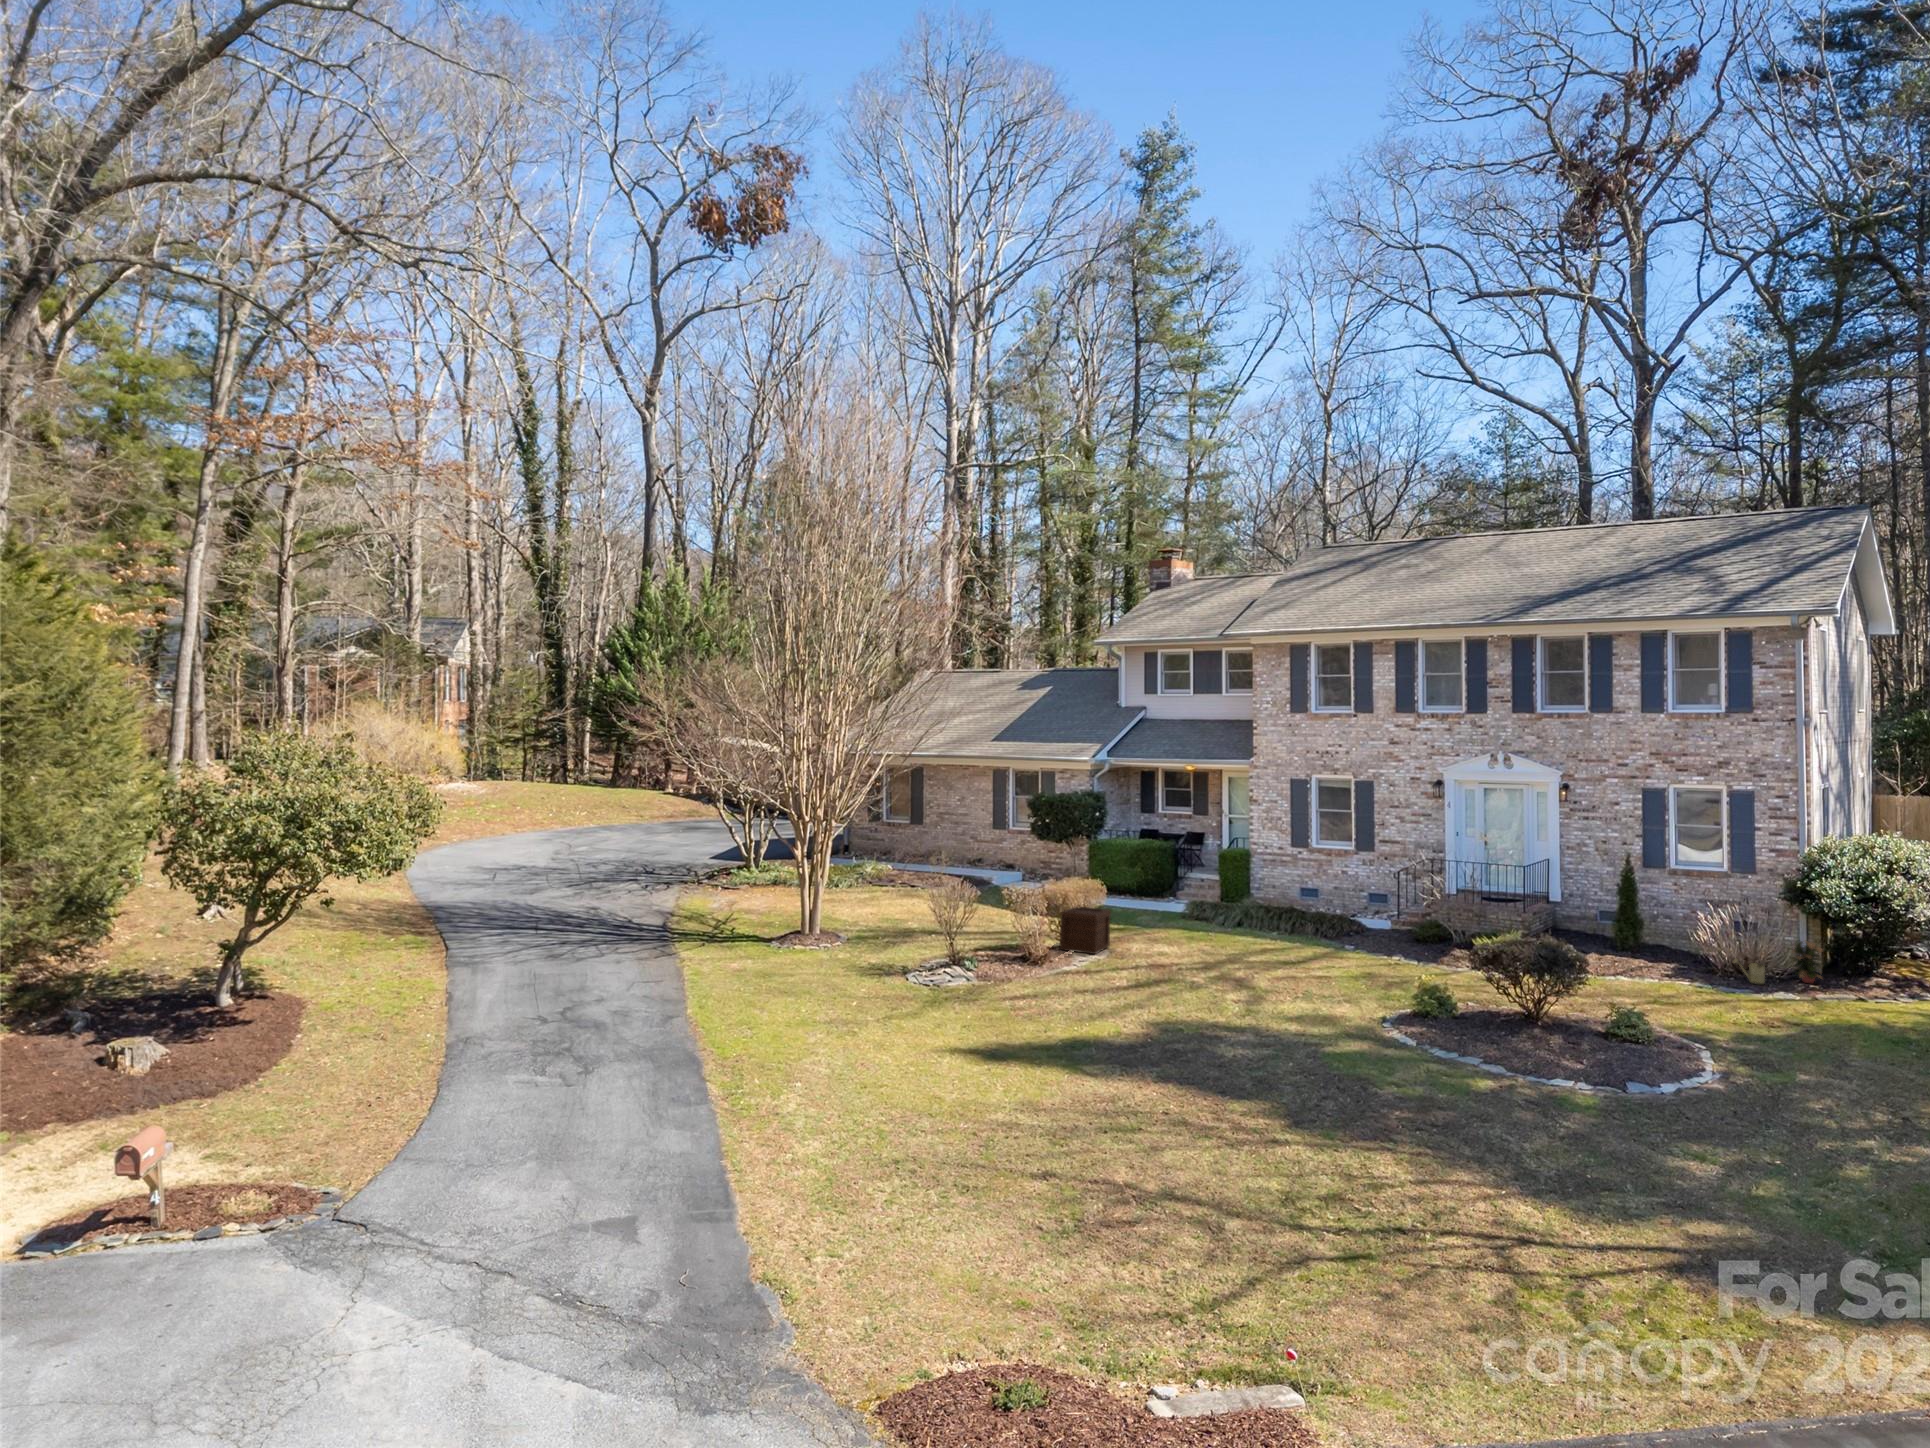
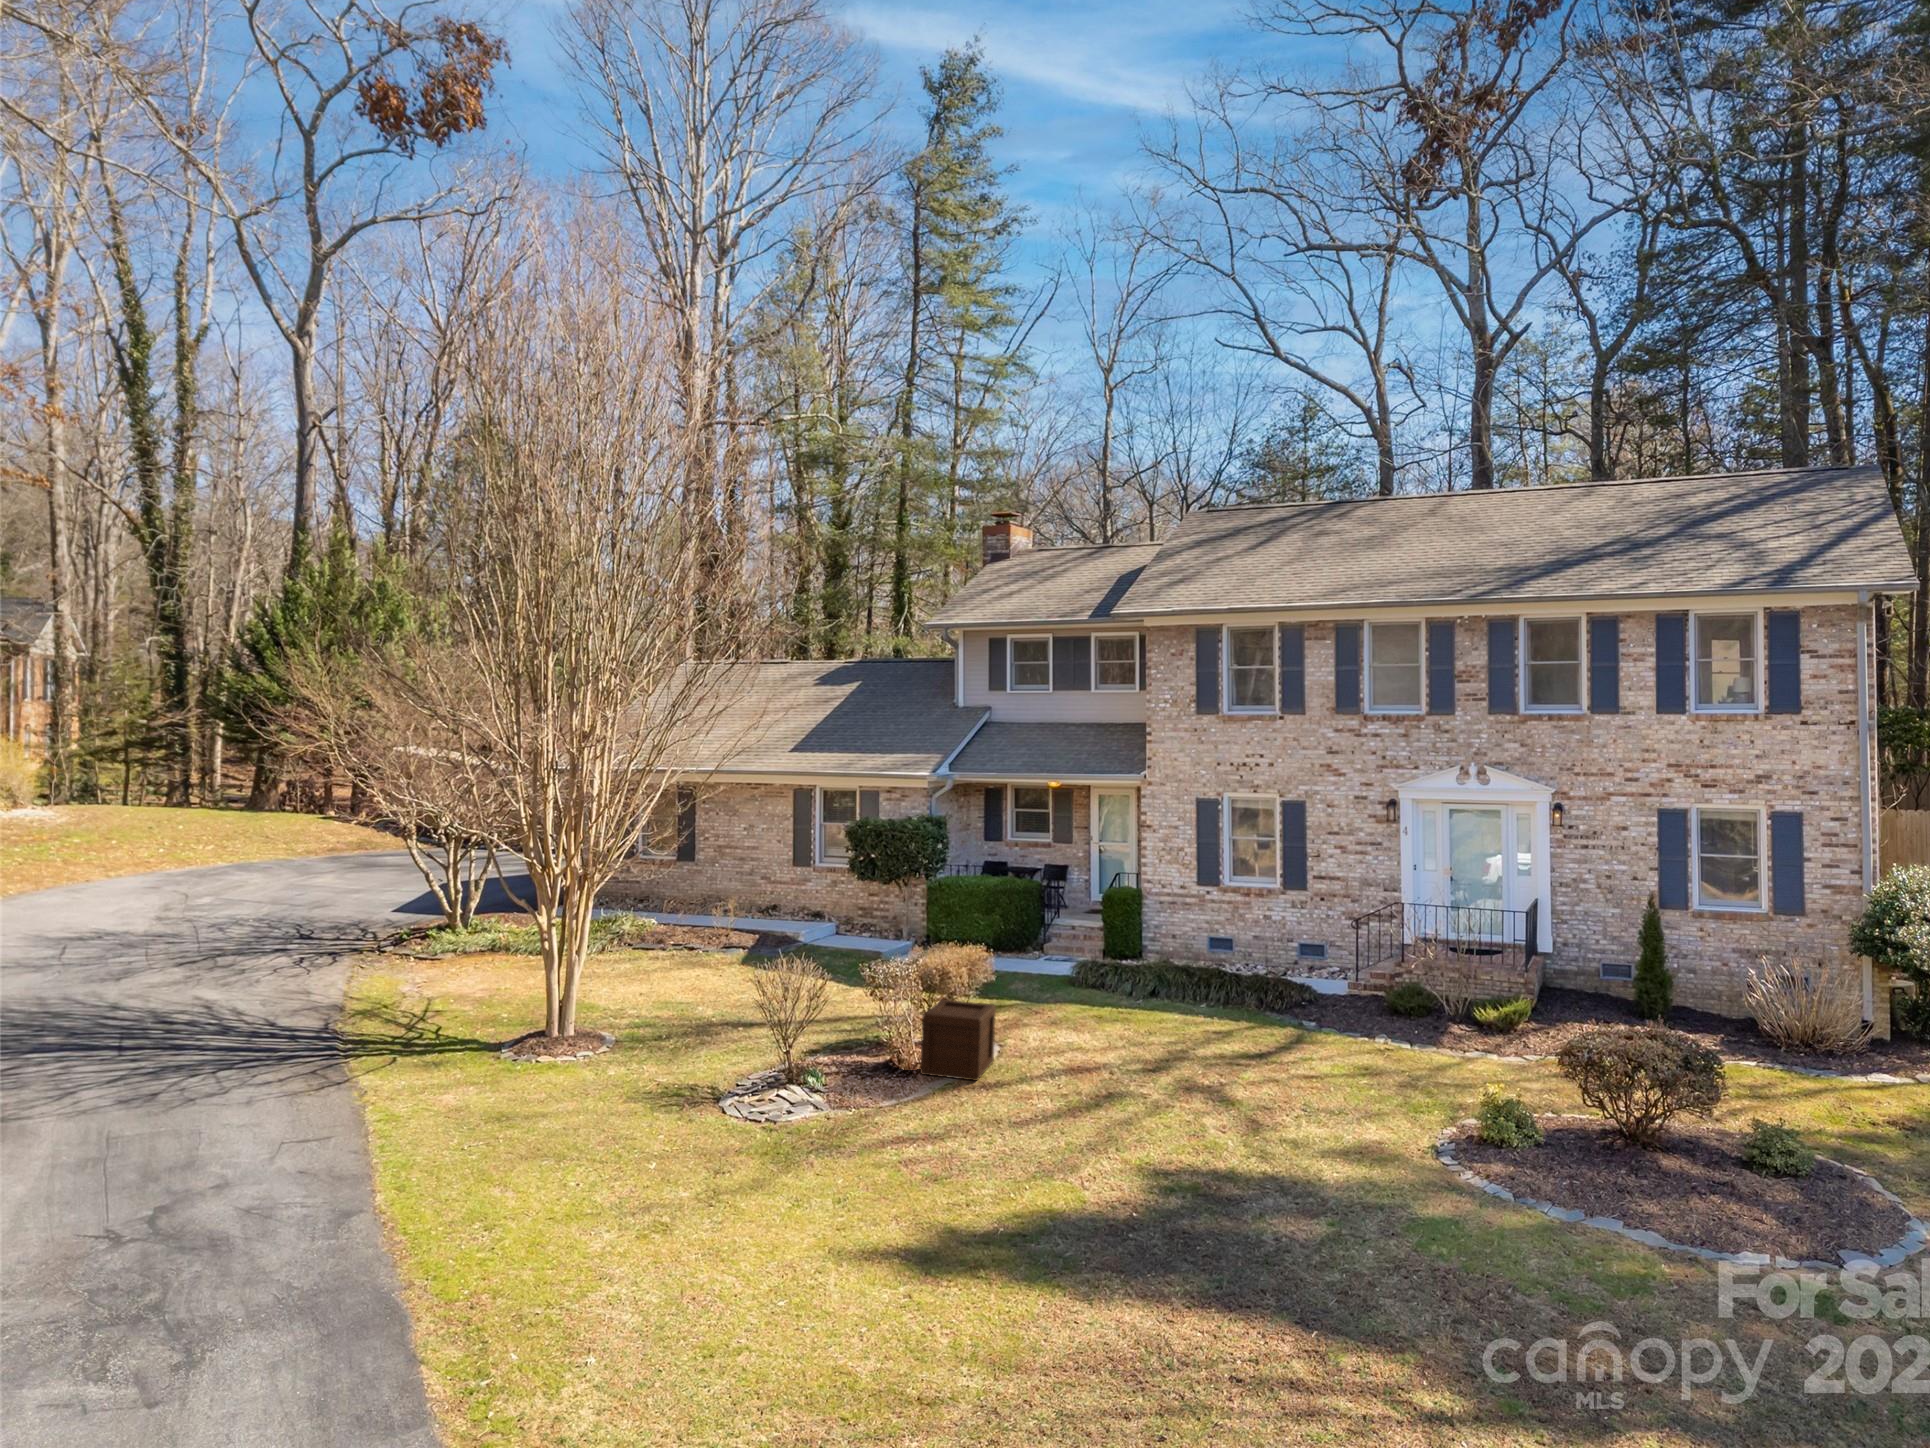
decorative plant: present [1792,941,1822,983] -> none [1861,1005,1912,1062]
watering can: present [1733,959,1765,985] -> none [1811,1032,1855,1070]

